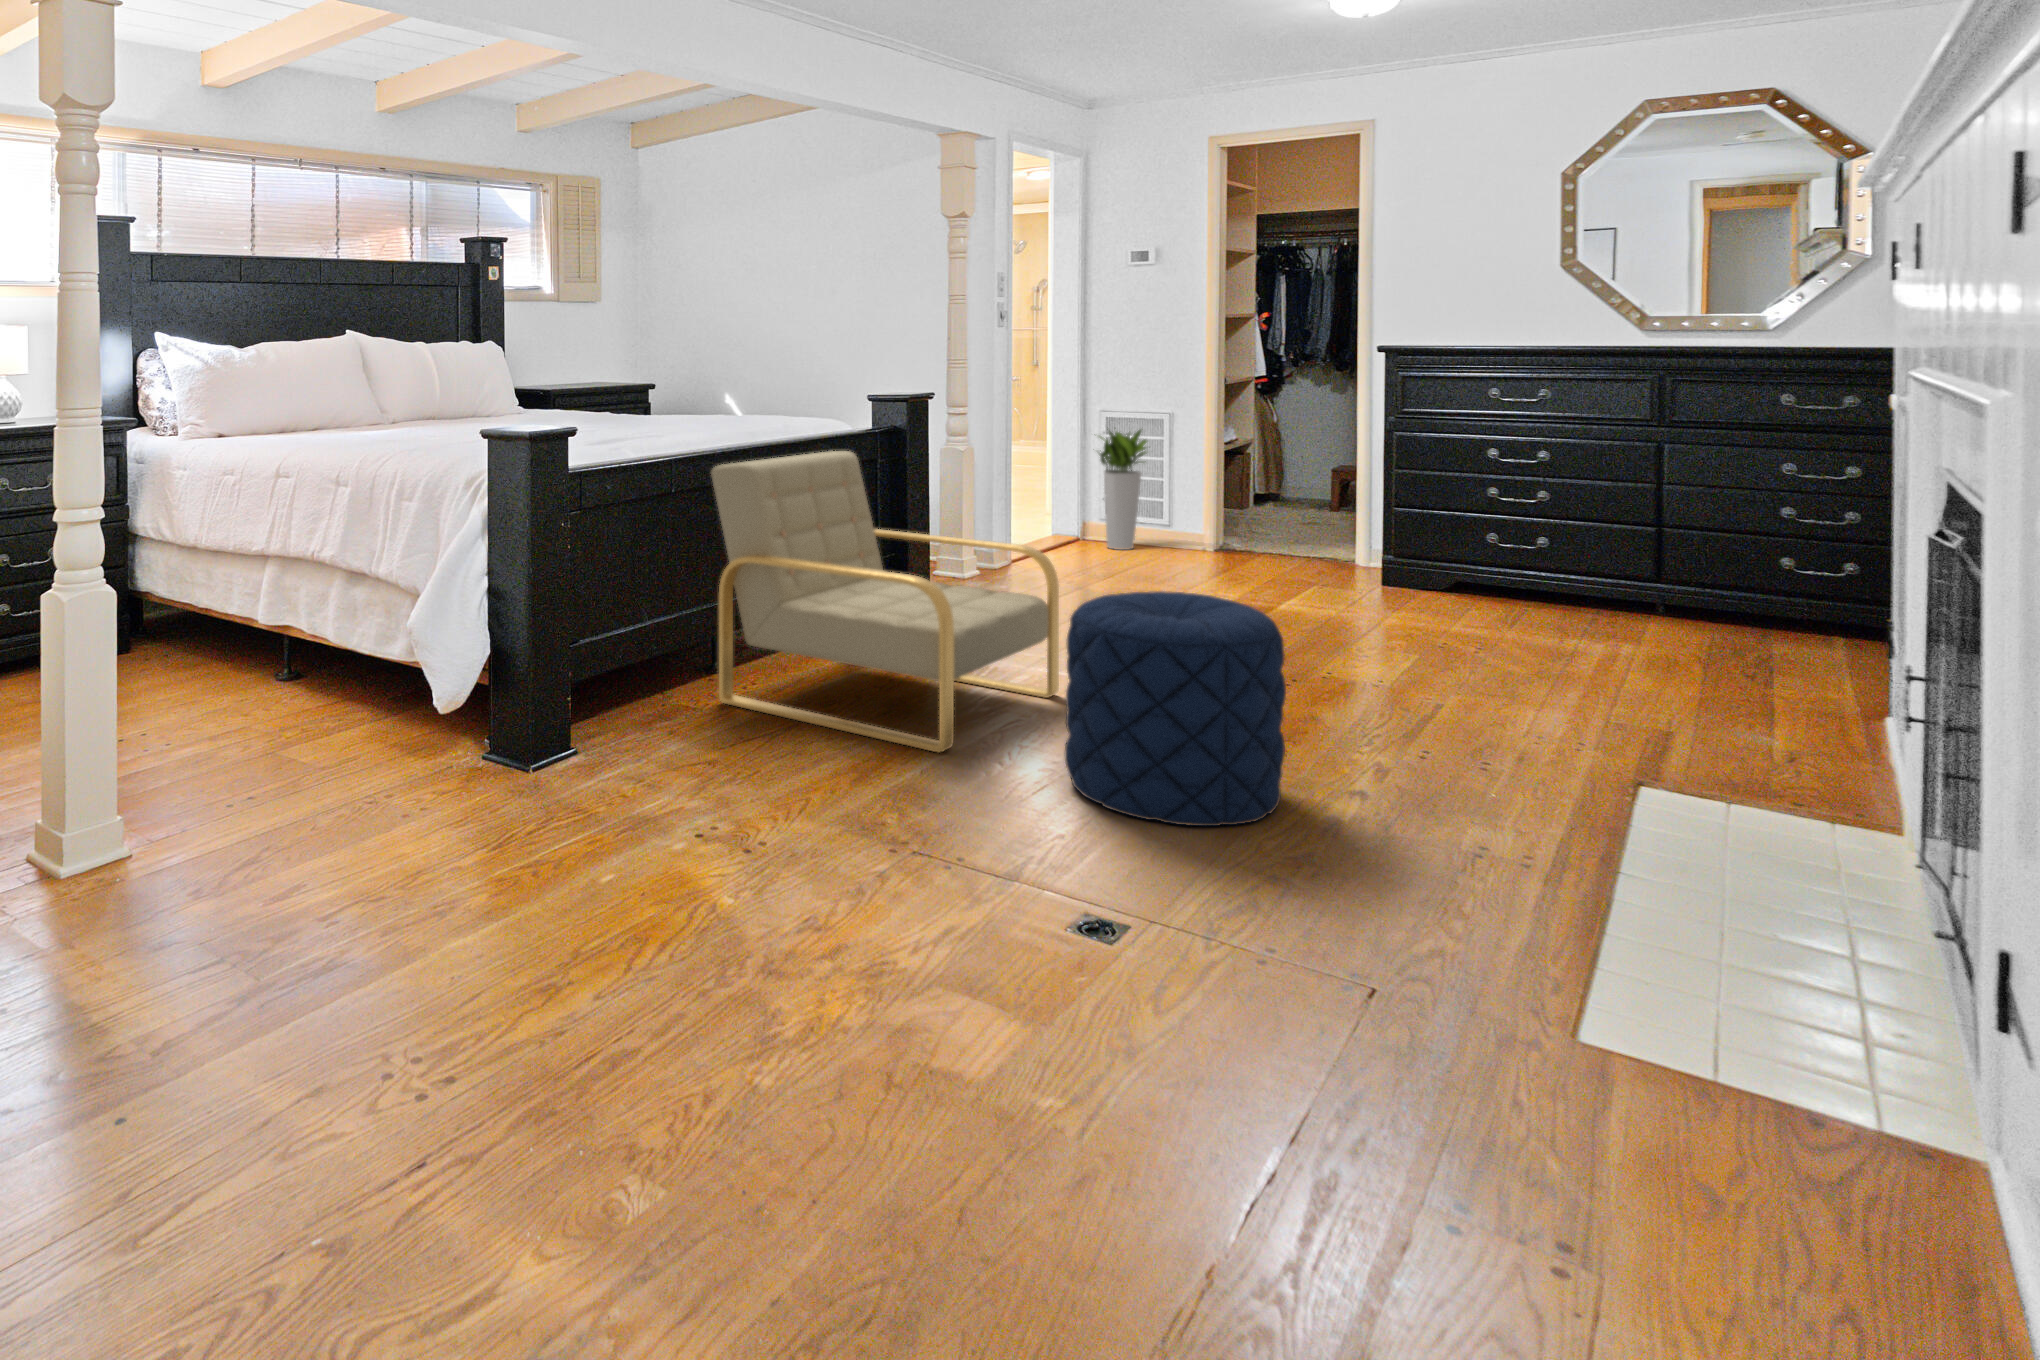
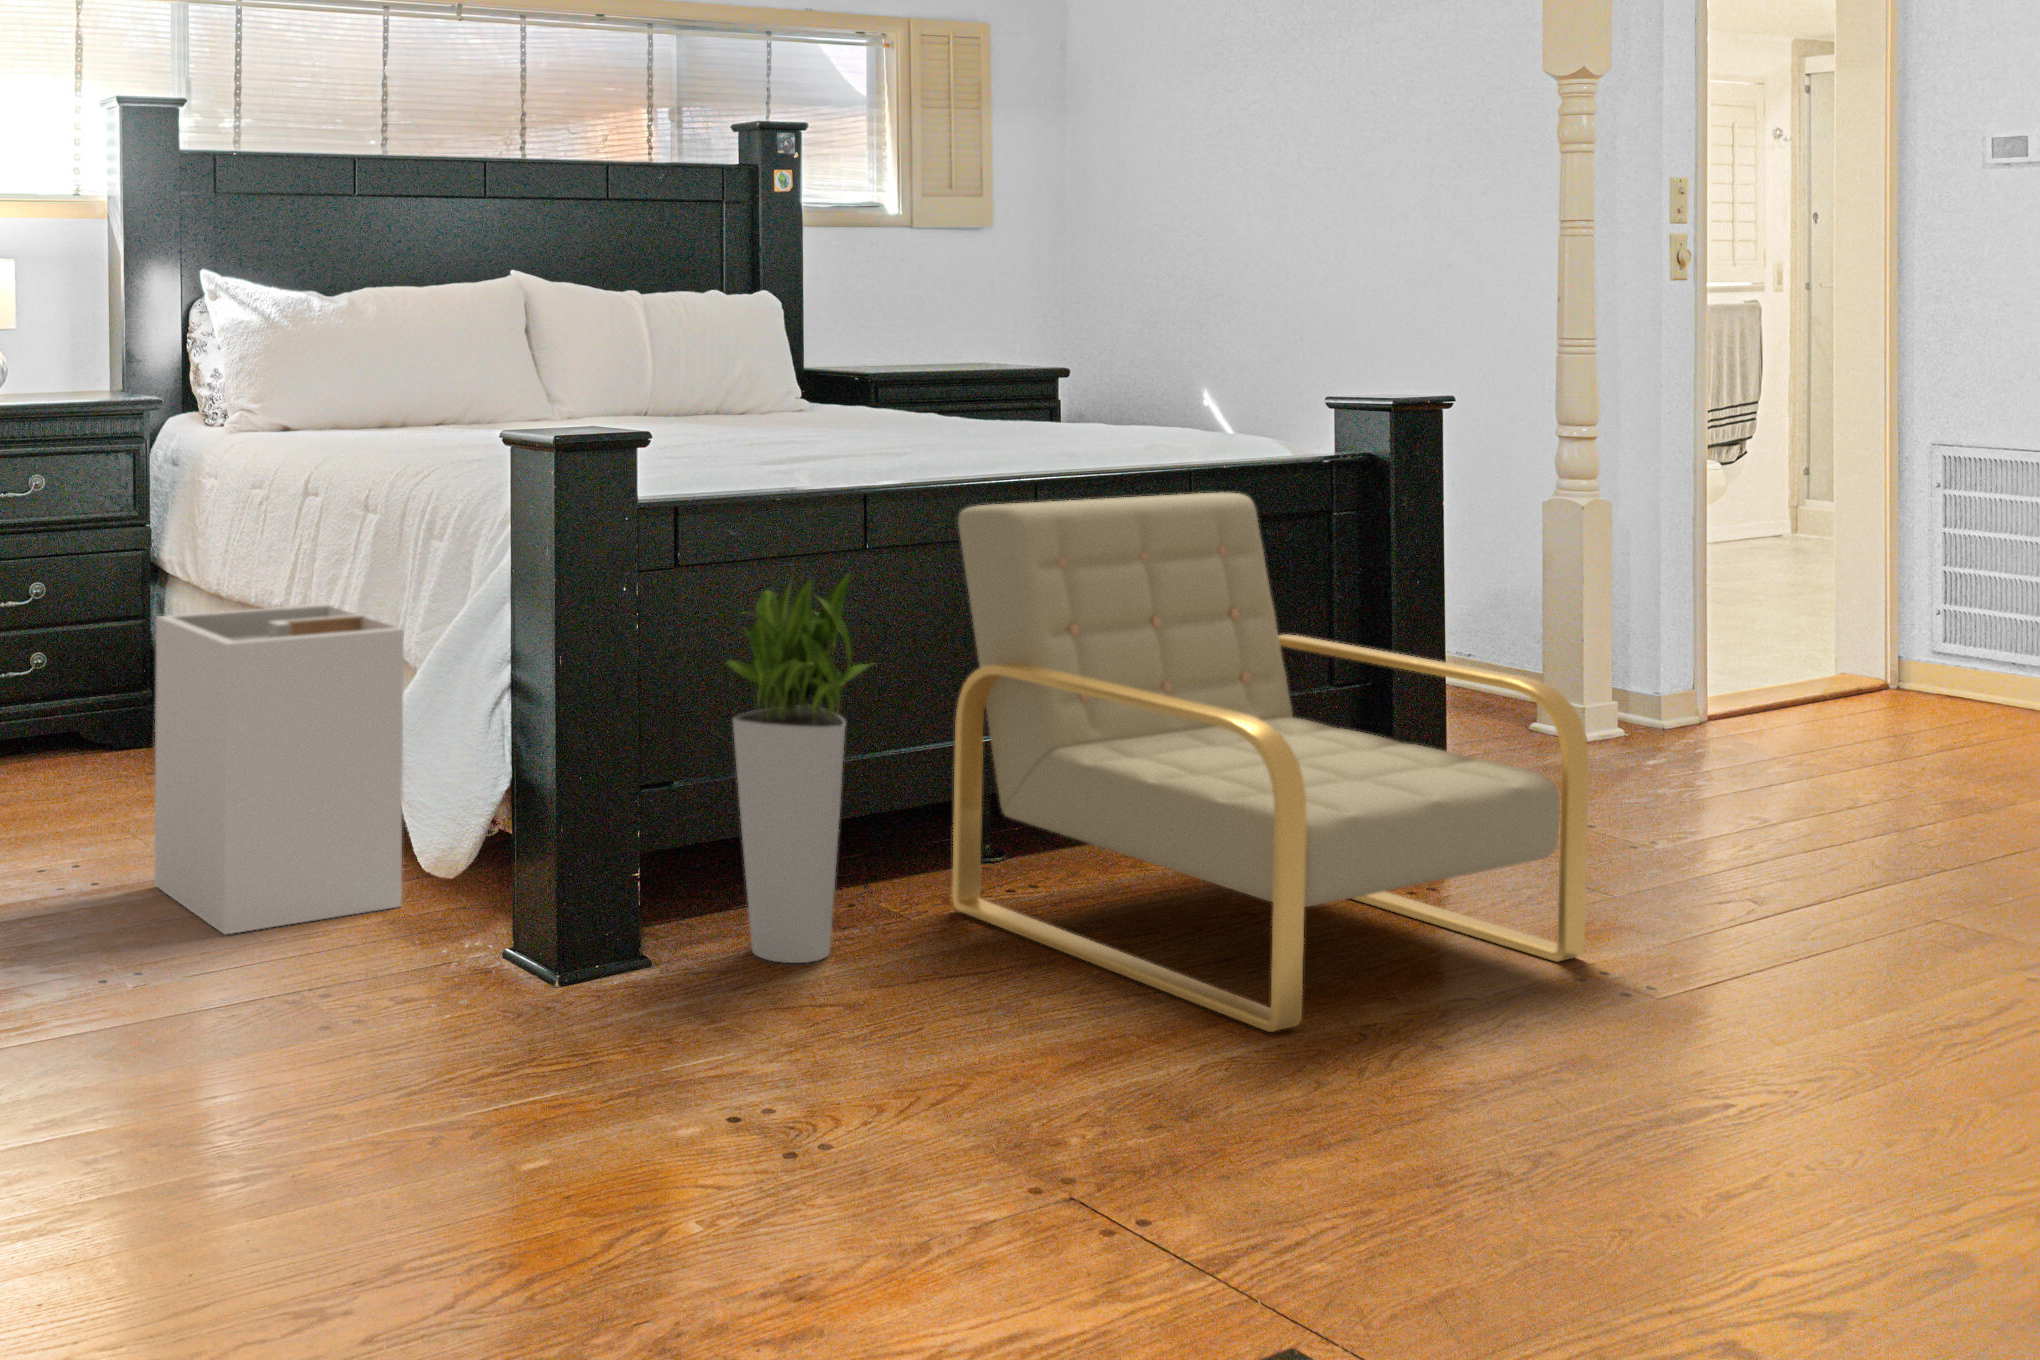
planter: present [1099,430,1147,550] -> present [726,573,870,963]
laundry hamper: none [213,546,390,766] -> present [155,604,404,934]
pouf: present [1065,591,1286,826] -> none [1462,774,1893,1225]

